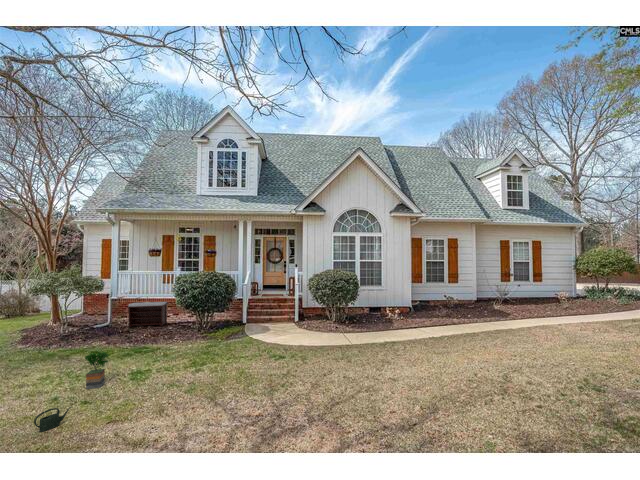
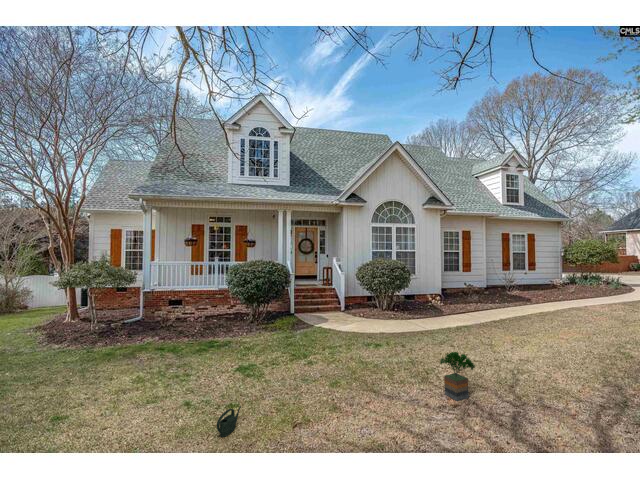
bench: present [128,302,168,327] -> none [166,294,207,322]
potted tree: present [85,352,109,389] -> present [440,352,475,401]

